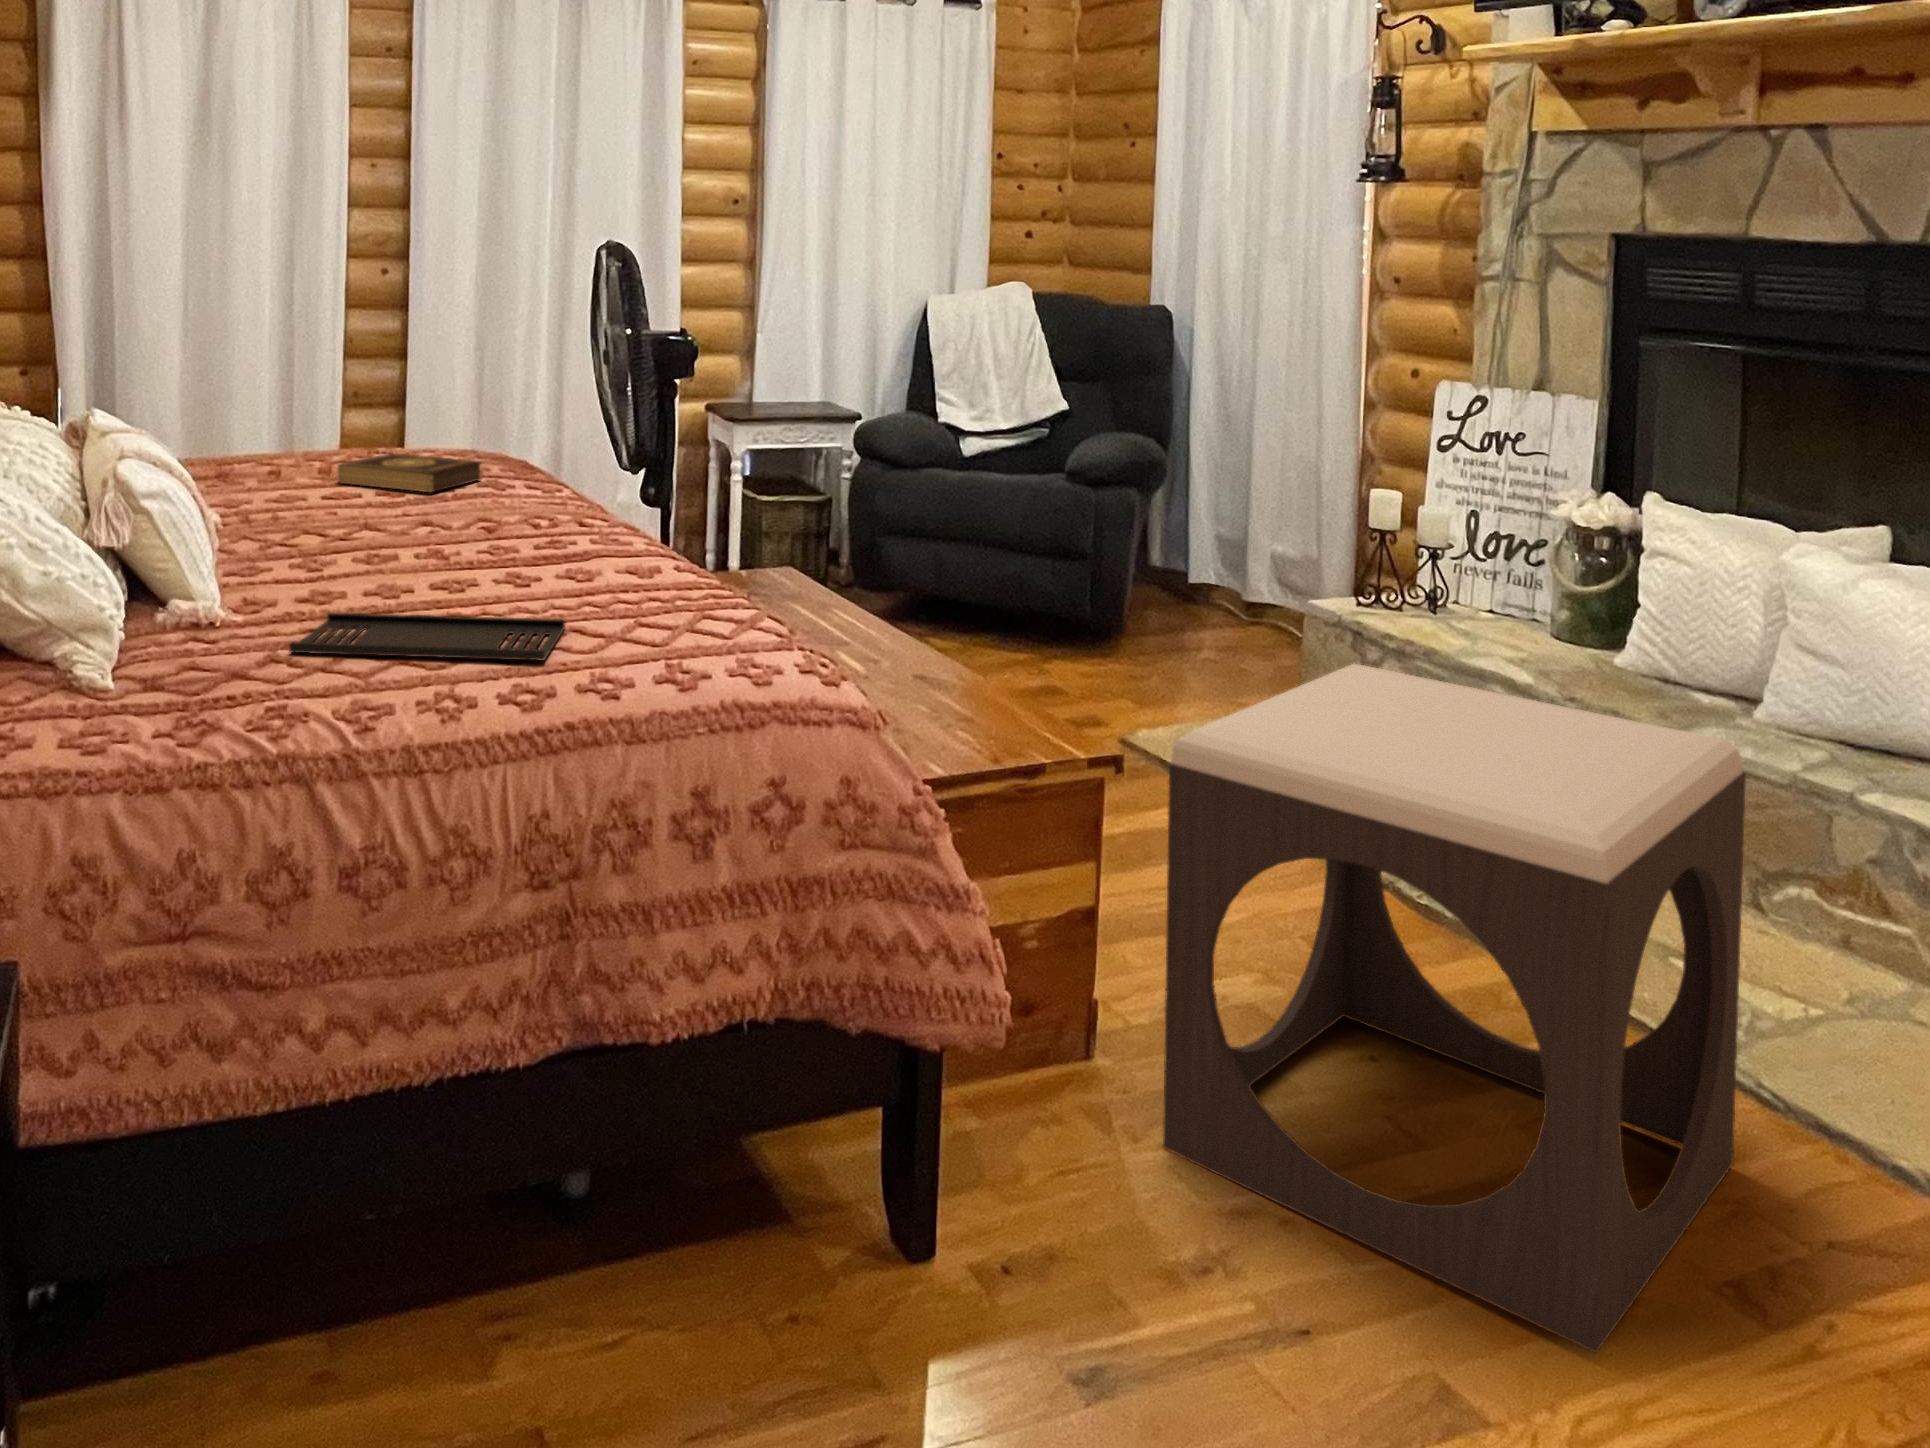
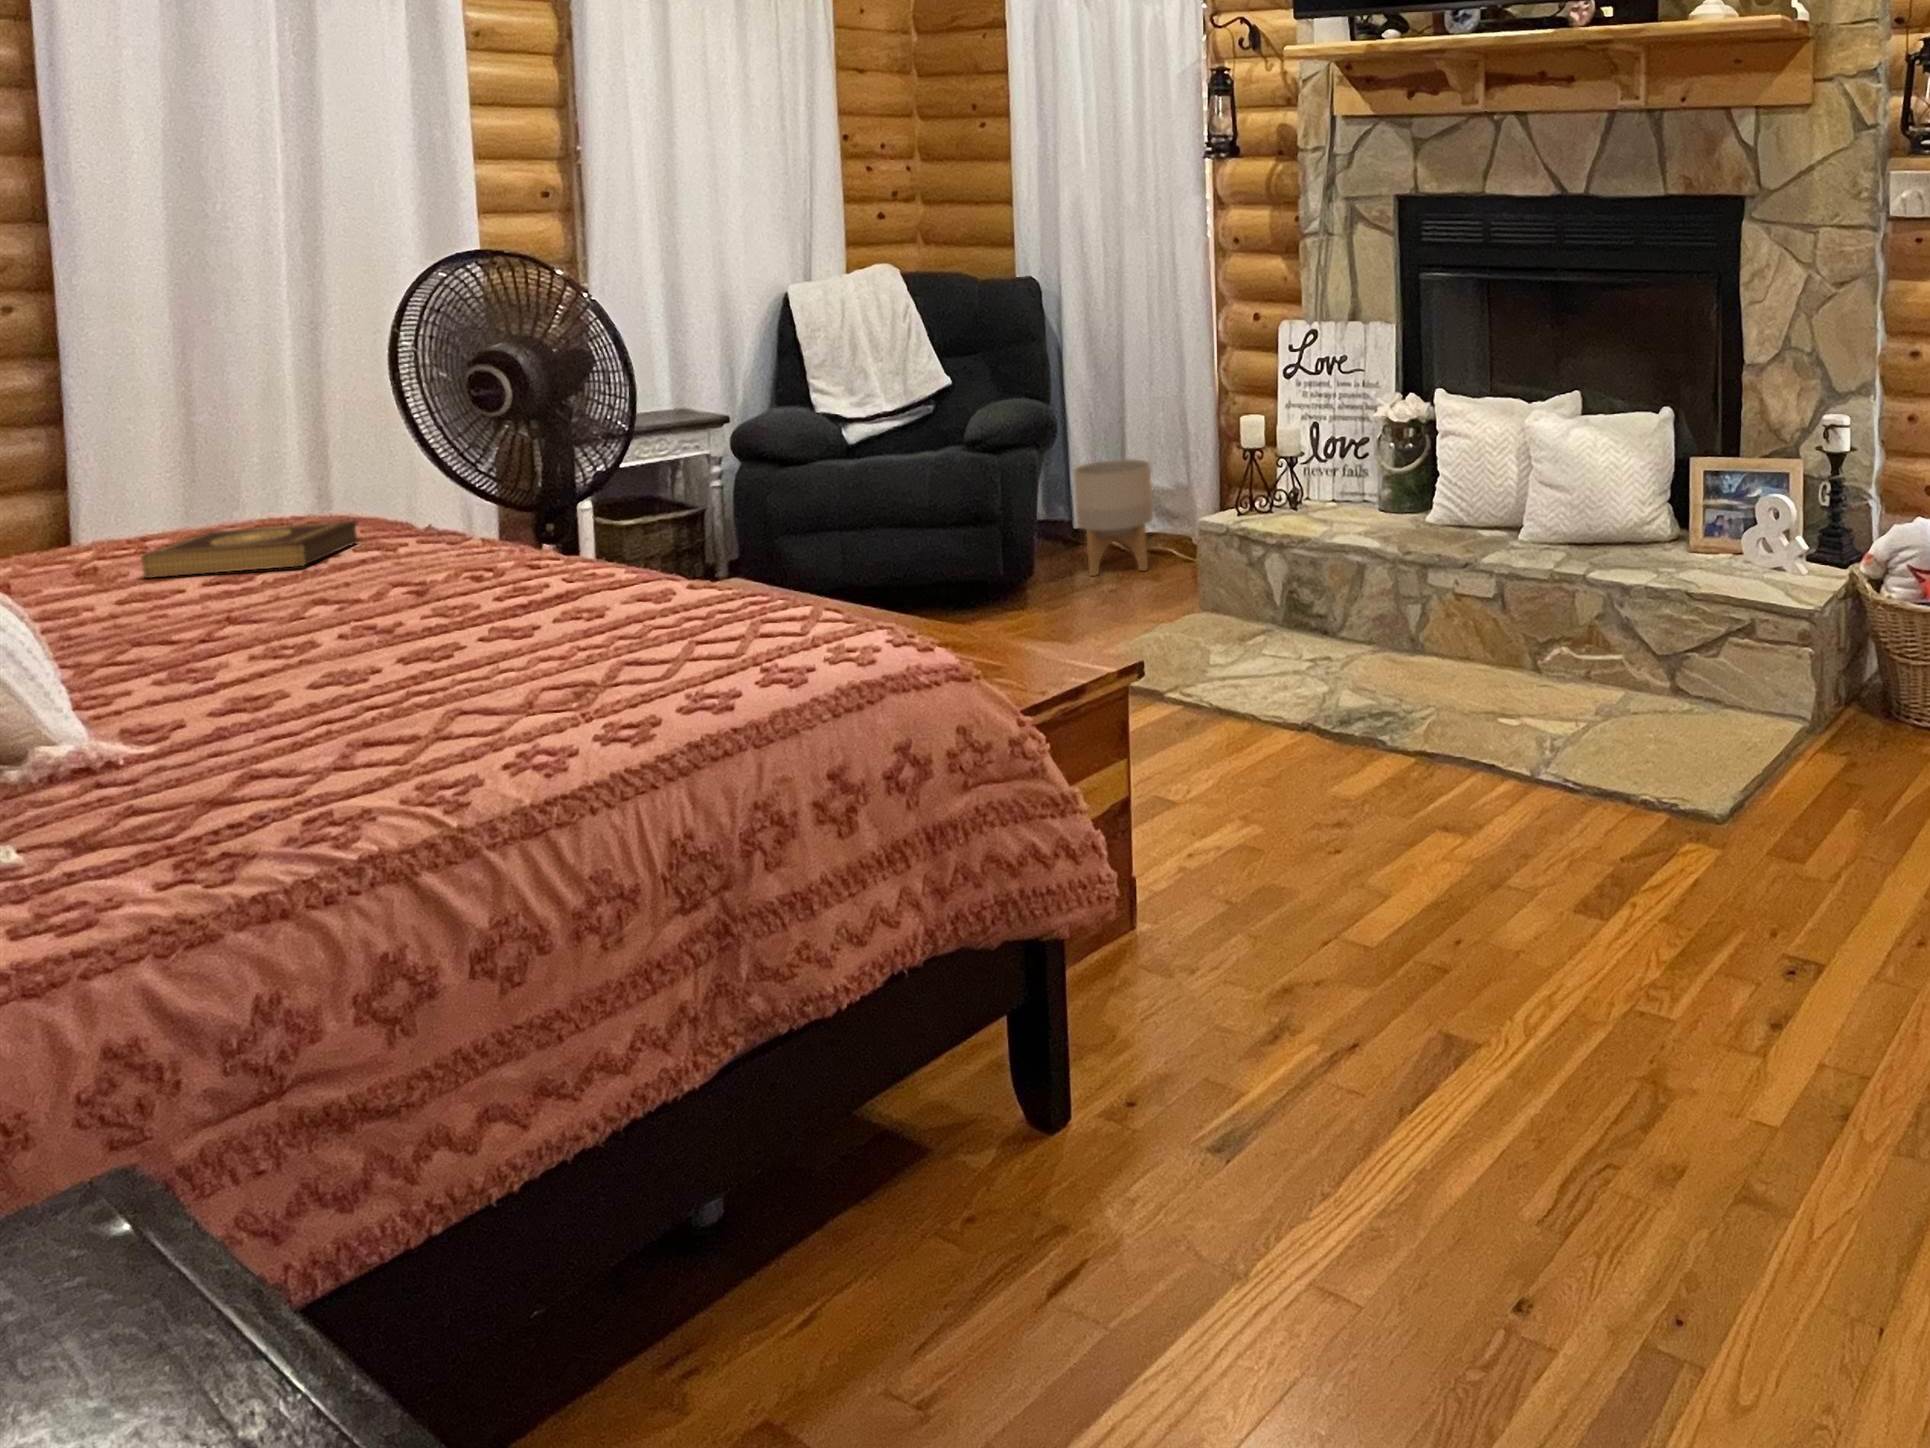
planter: none [1184,517,1273,648] -> present [1074,459,1153,576]
tray: present [289,613,565,660] -> none [284,655,625,761]
footstool: present [1163,664,1746,1353] -> none [1189,553,1568,986]

